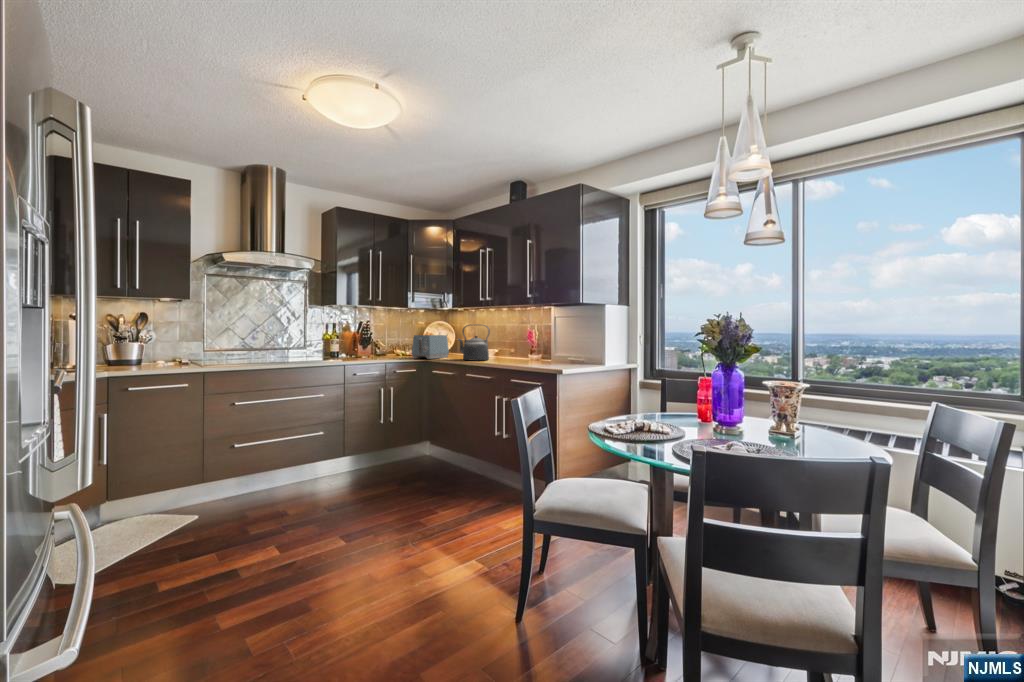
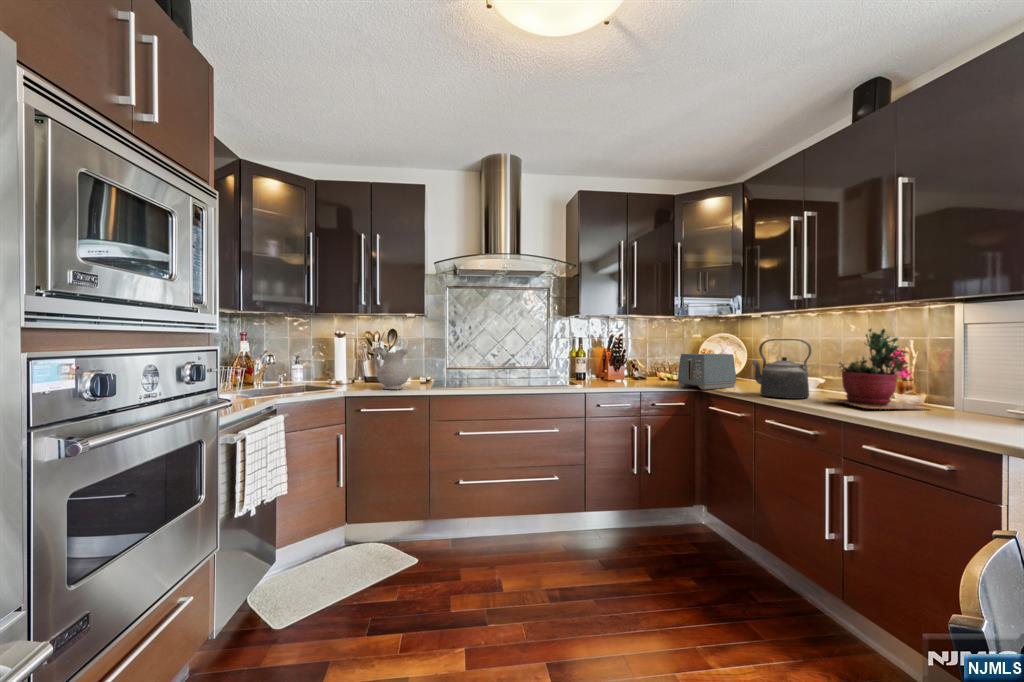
succulent plant: none [495,319,542,362] -> present [830,329,925,409]
ceramic pitcher: none [141,330,183,369] -> present [374,347,409,389]

